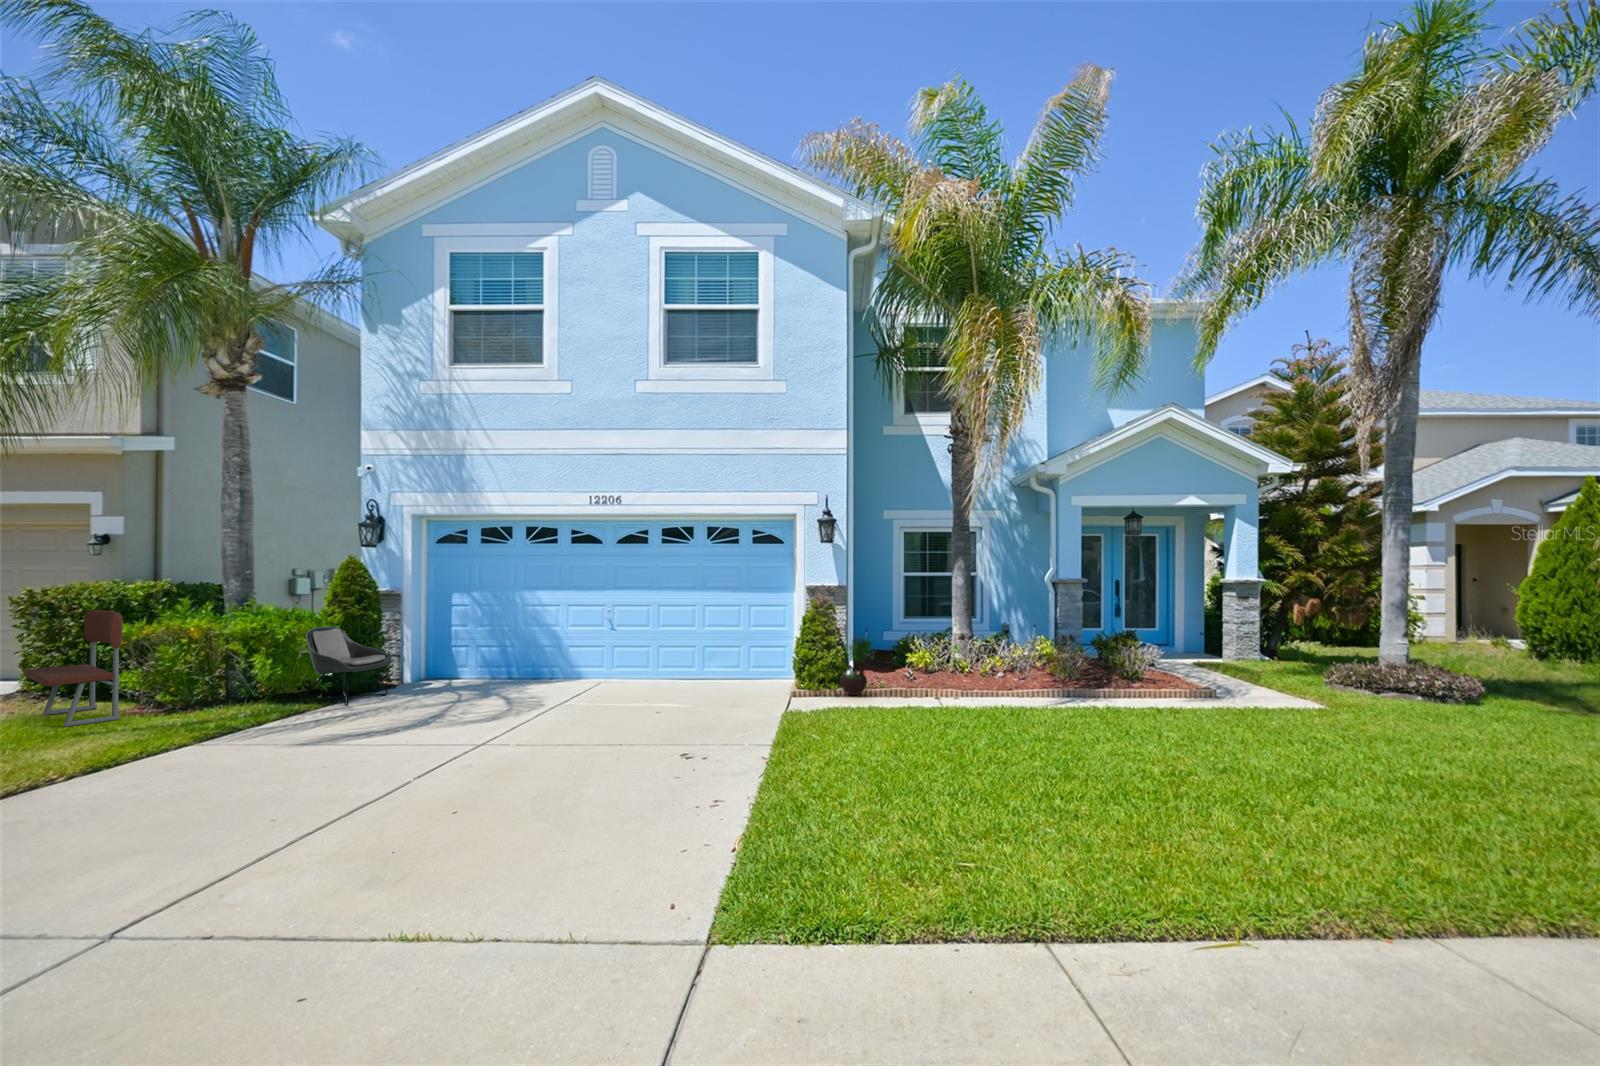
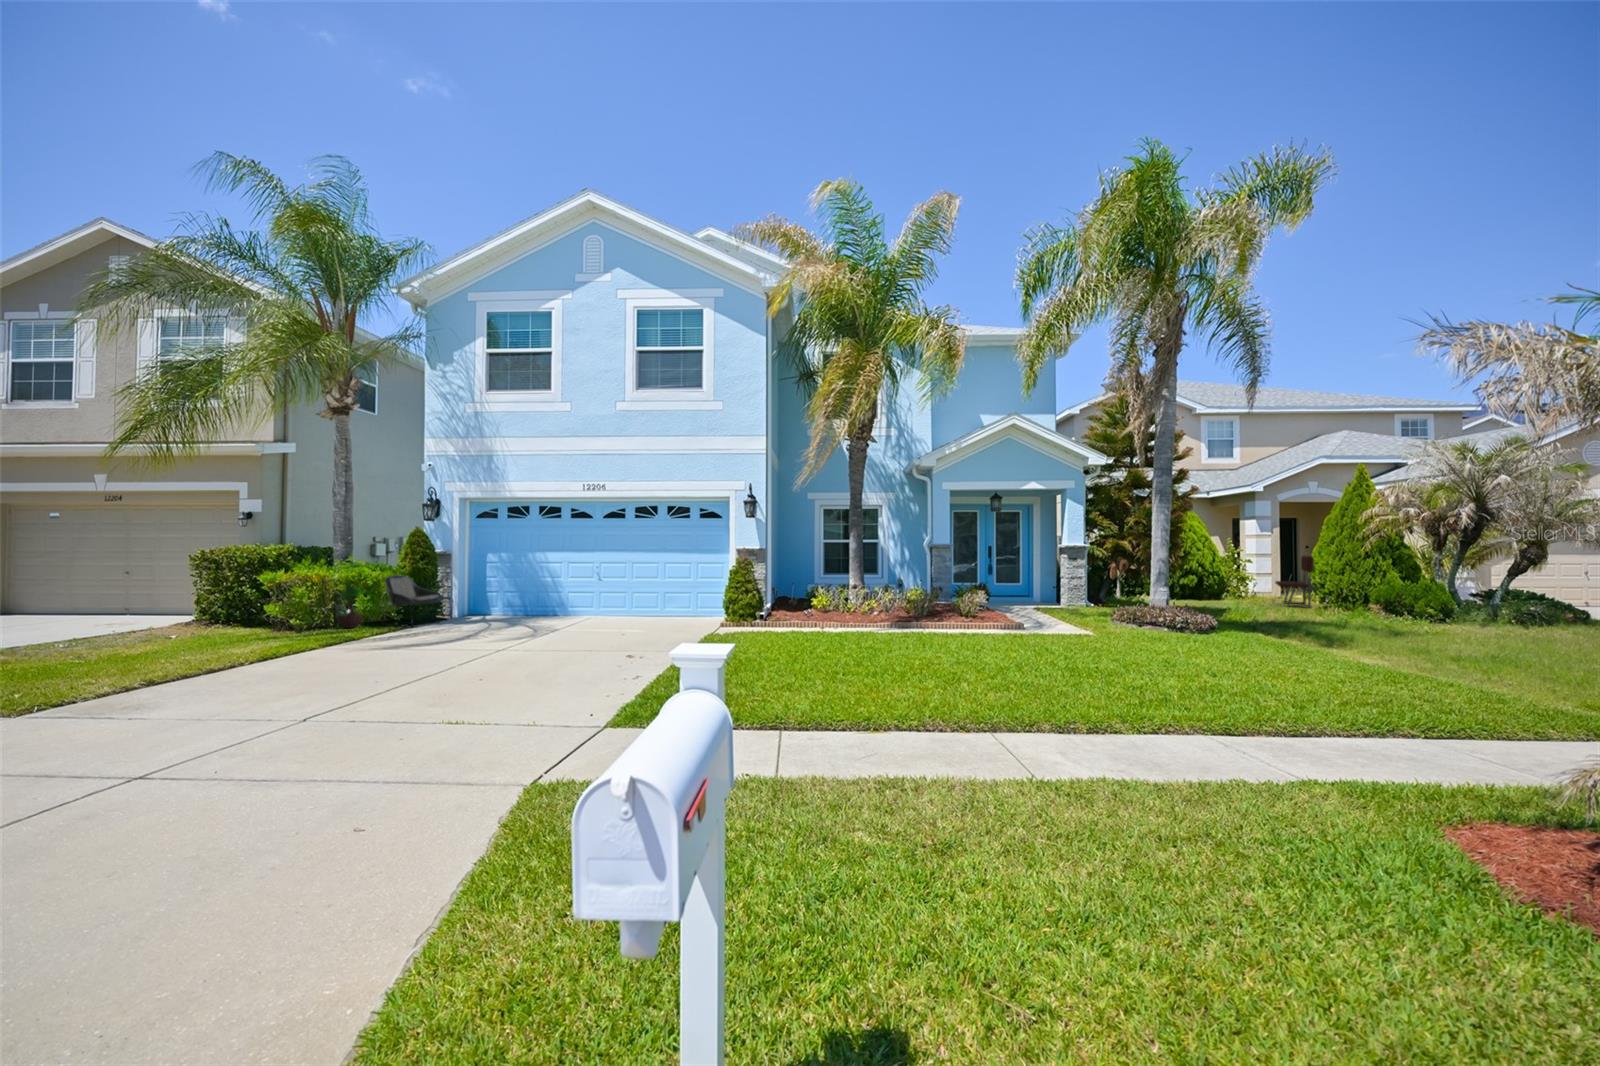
bench: present [24,610,123,727] -> present [1275,556,1314,608]
potted tree: present [840,638,872,695] -> present [338,586,363,628]

